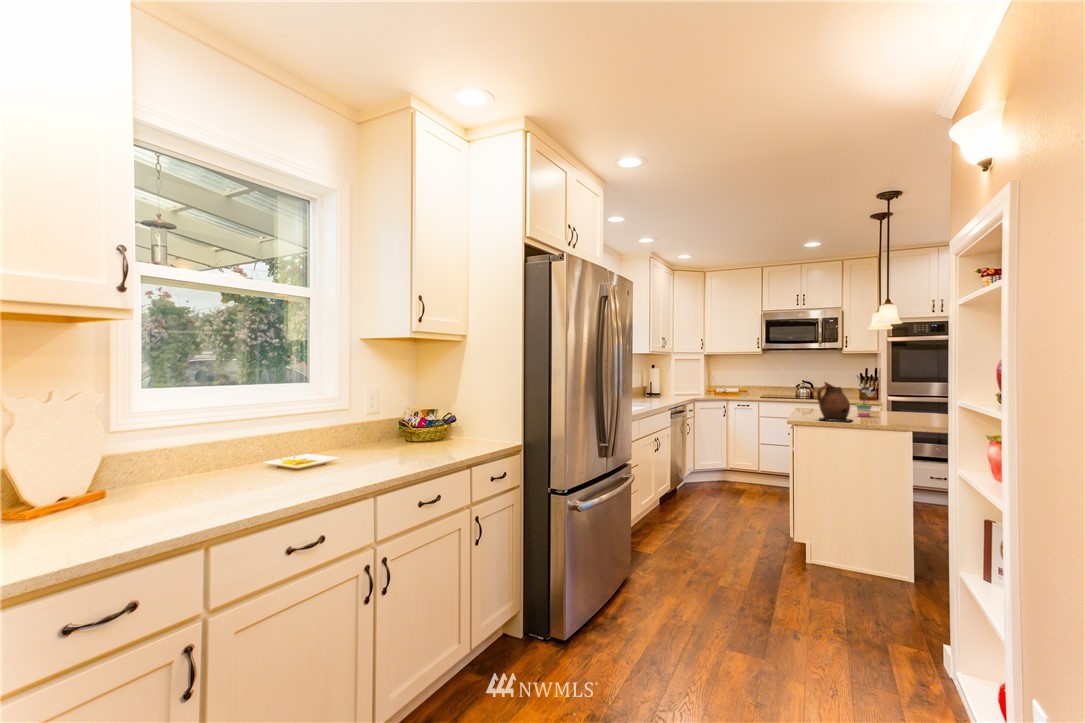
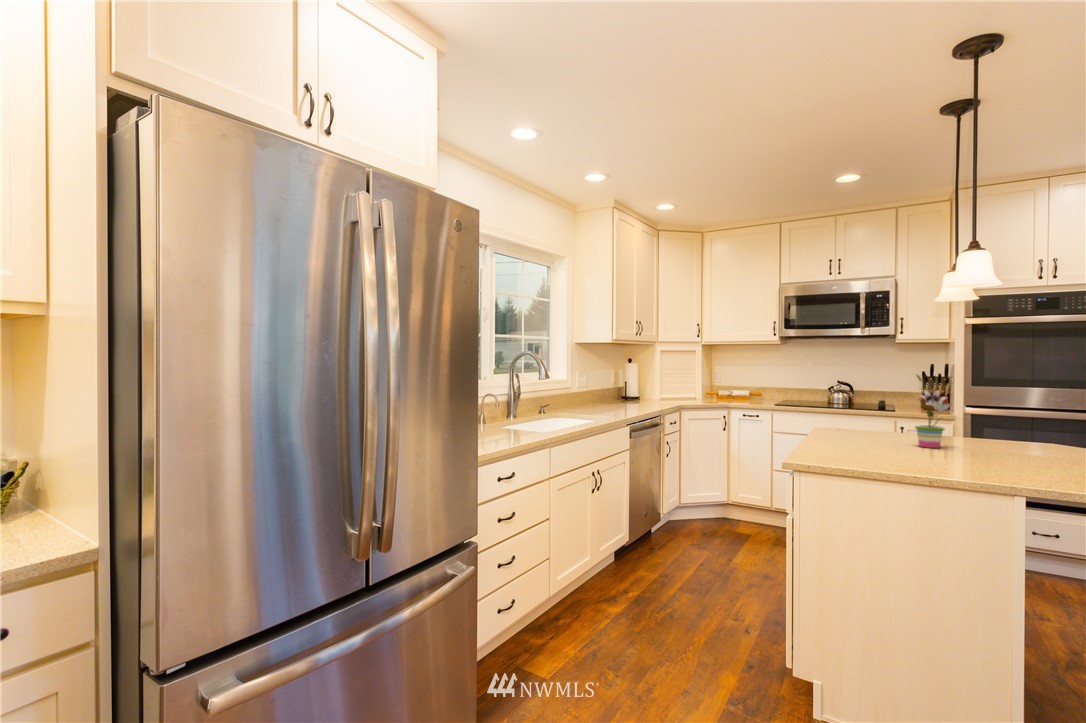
ceramic pitcher: present [817,382,852,422] -> none [840,388,910,465]

